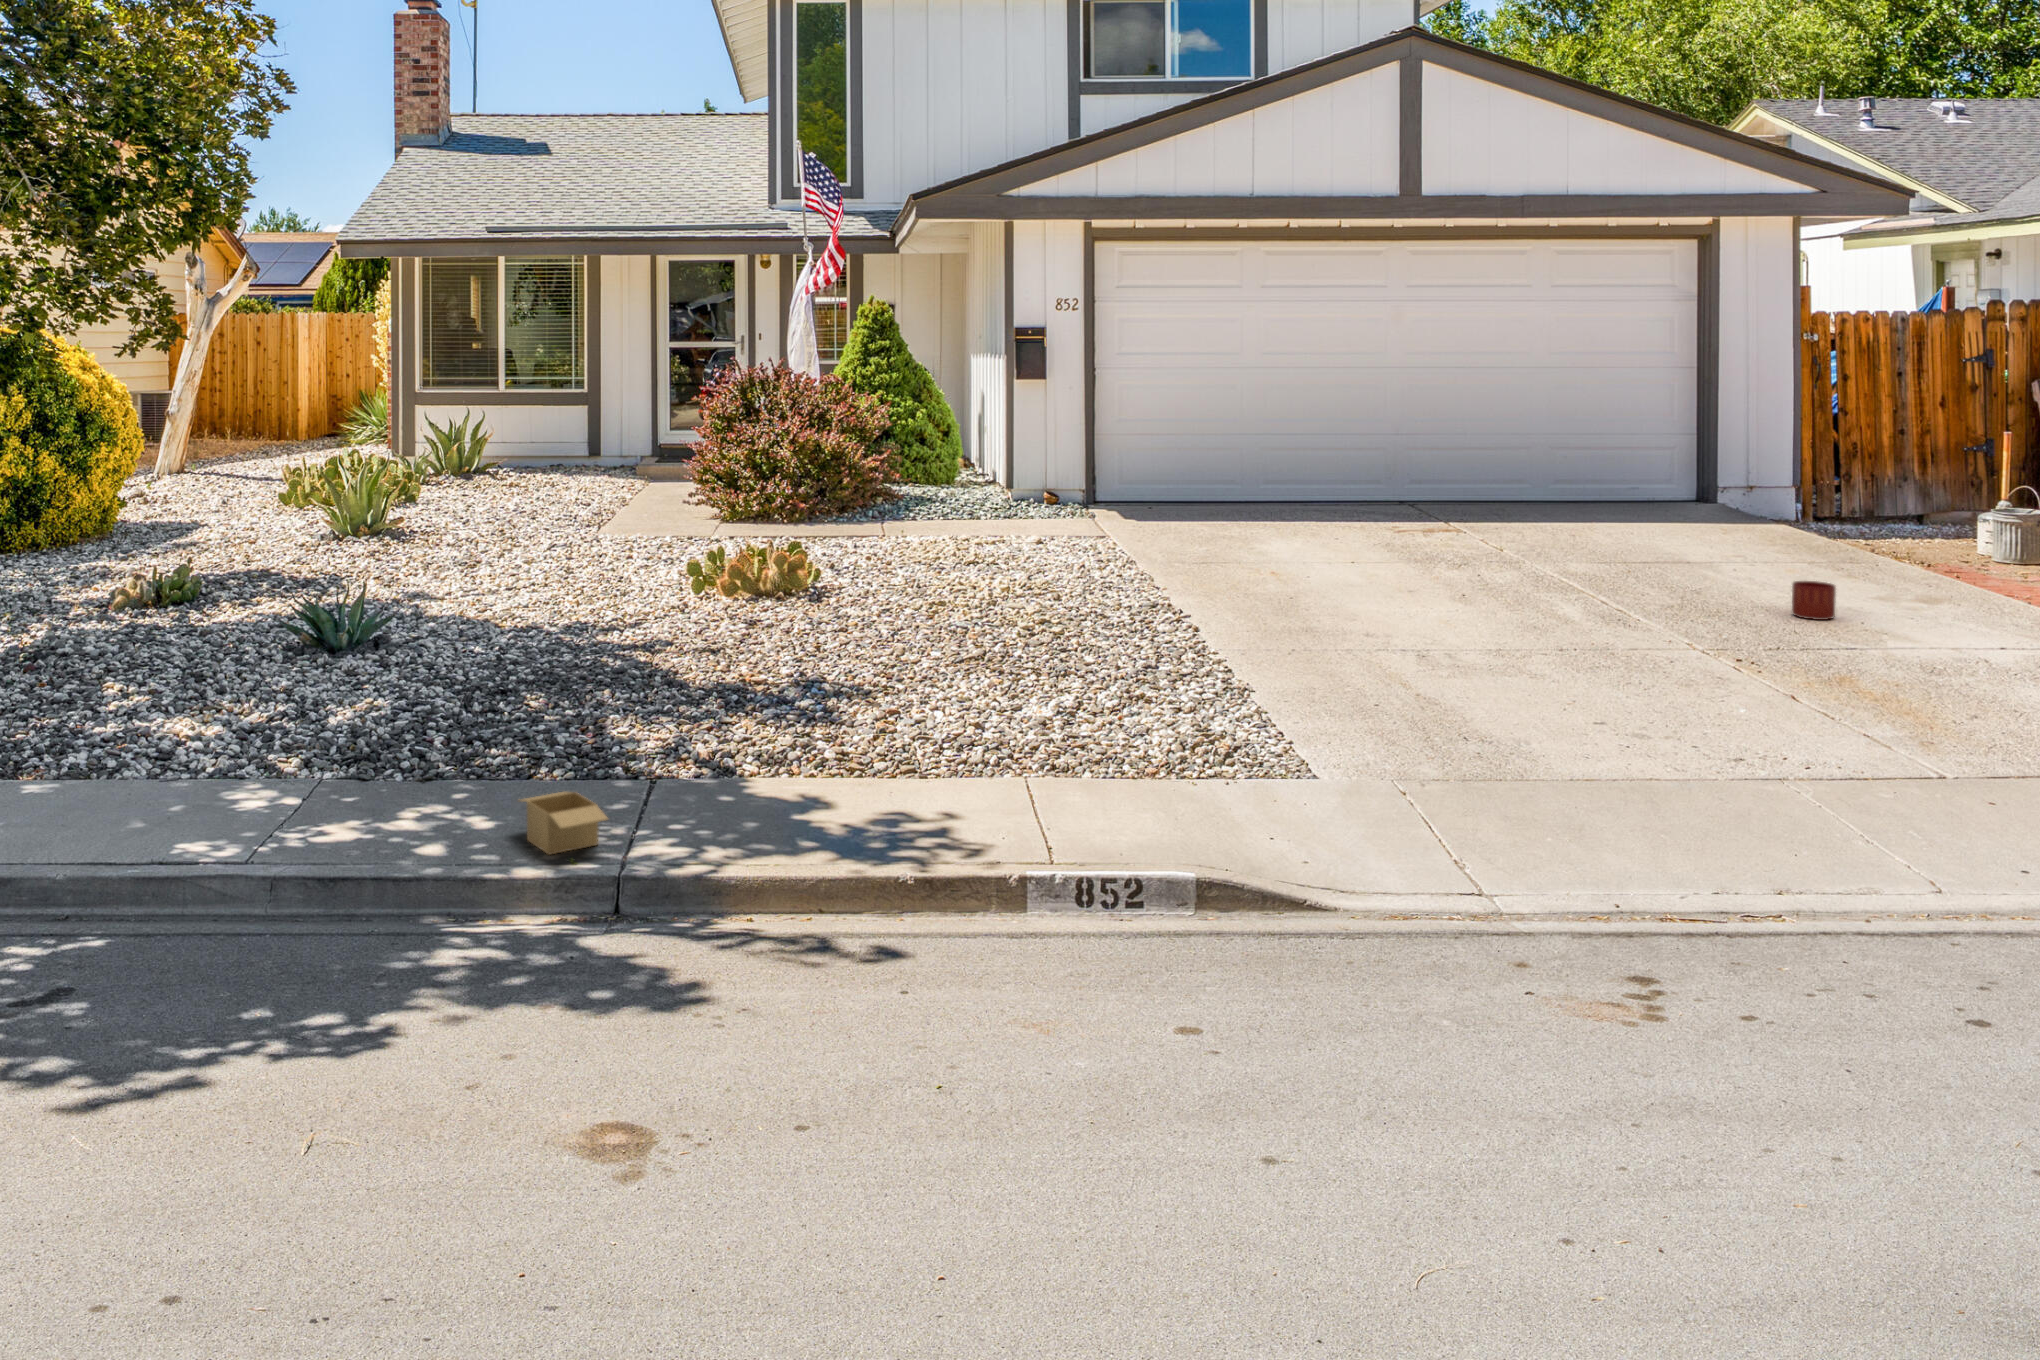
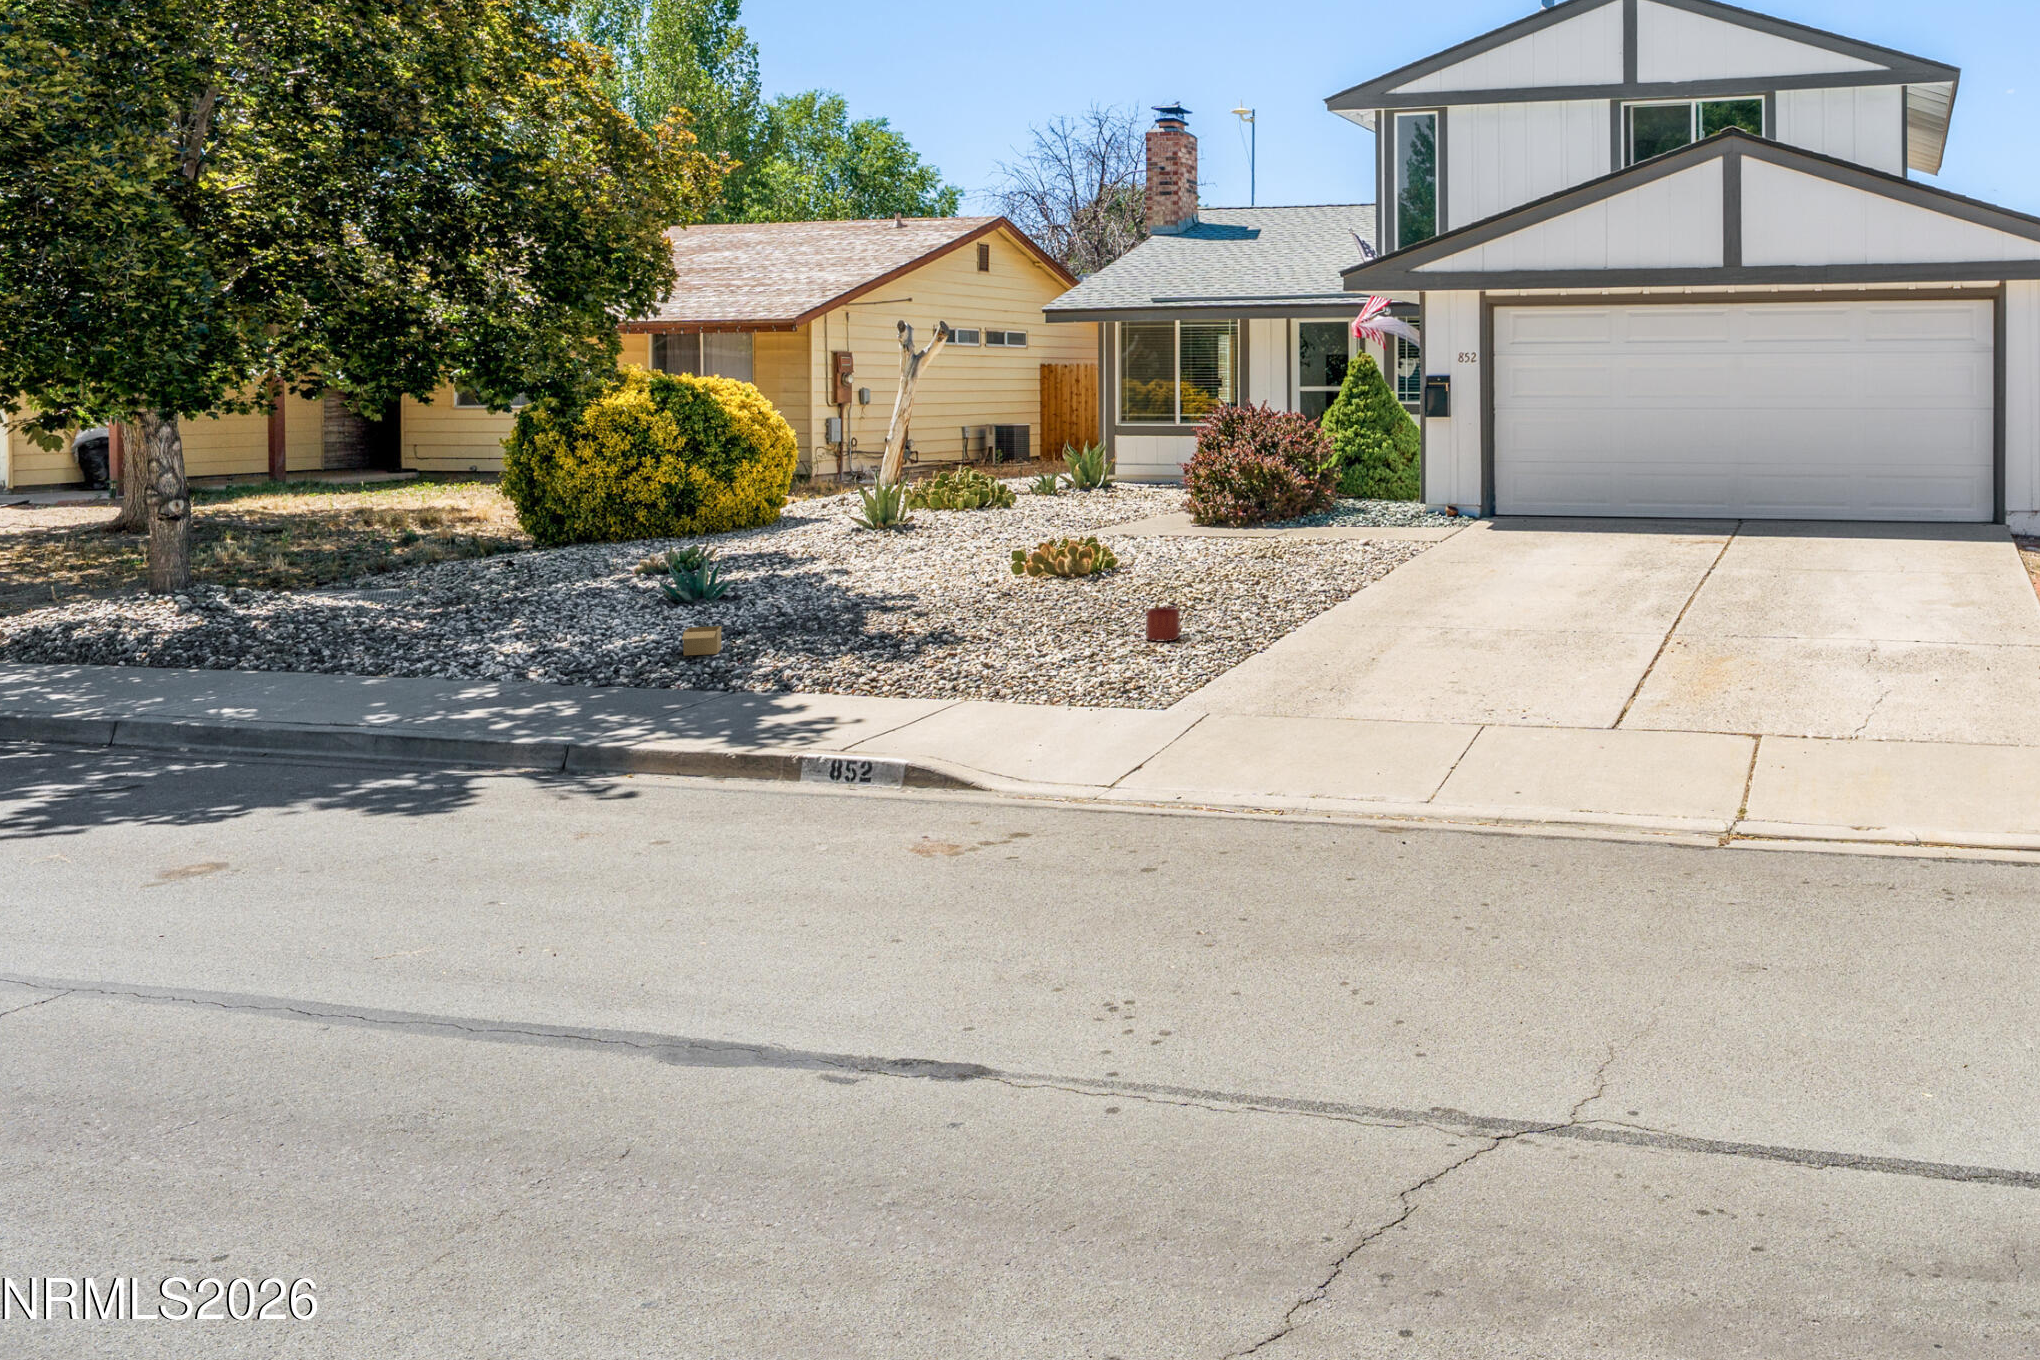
planter: present [1792,581,1836,620] -> present [1146,607,1180,641]

